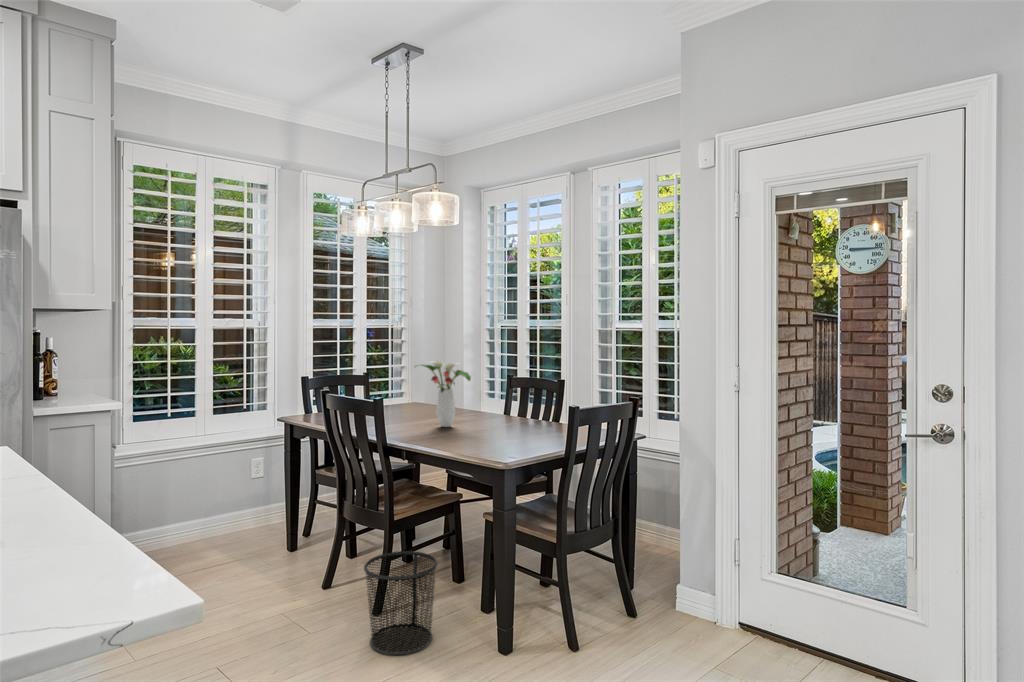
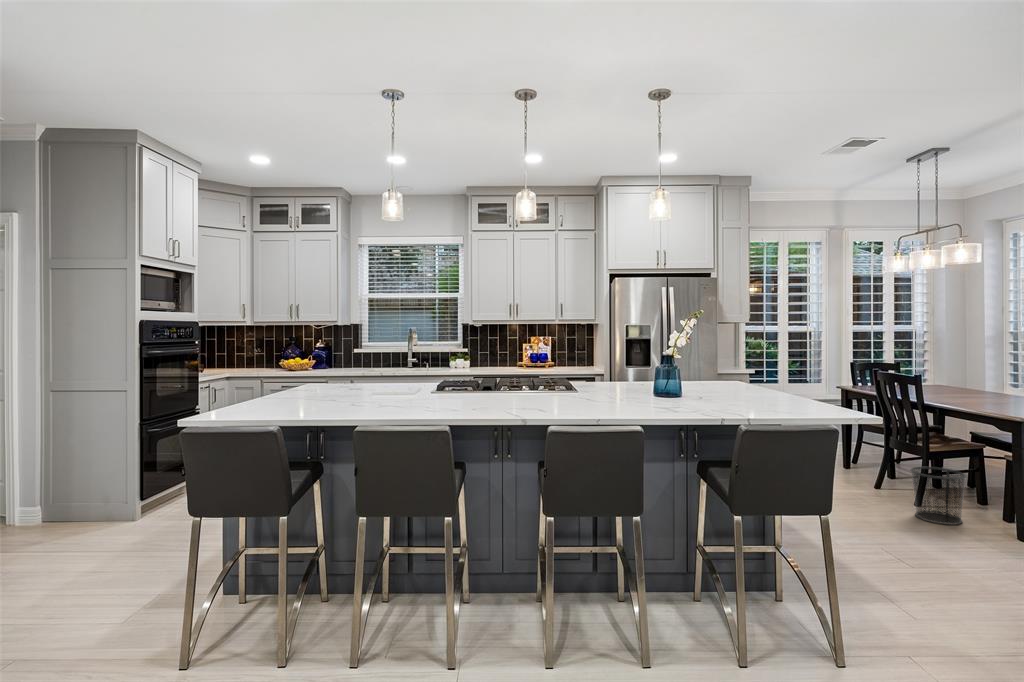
flower arrangement: present [415,361,471,427] -> none [943,352,993,398]

